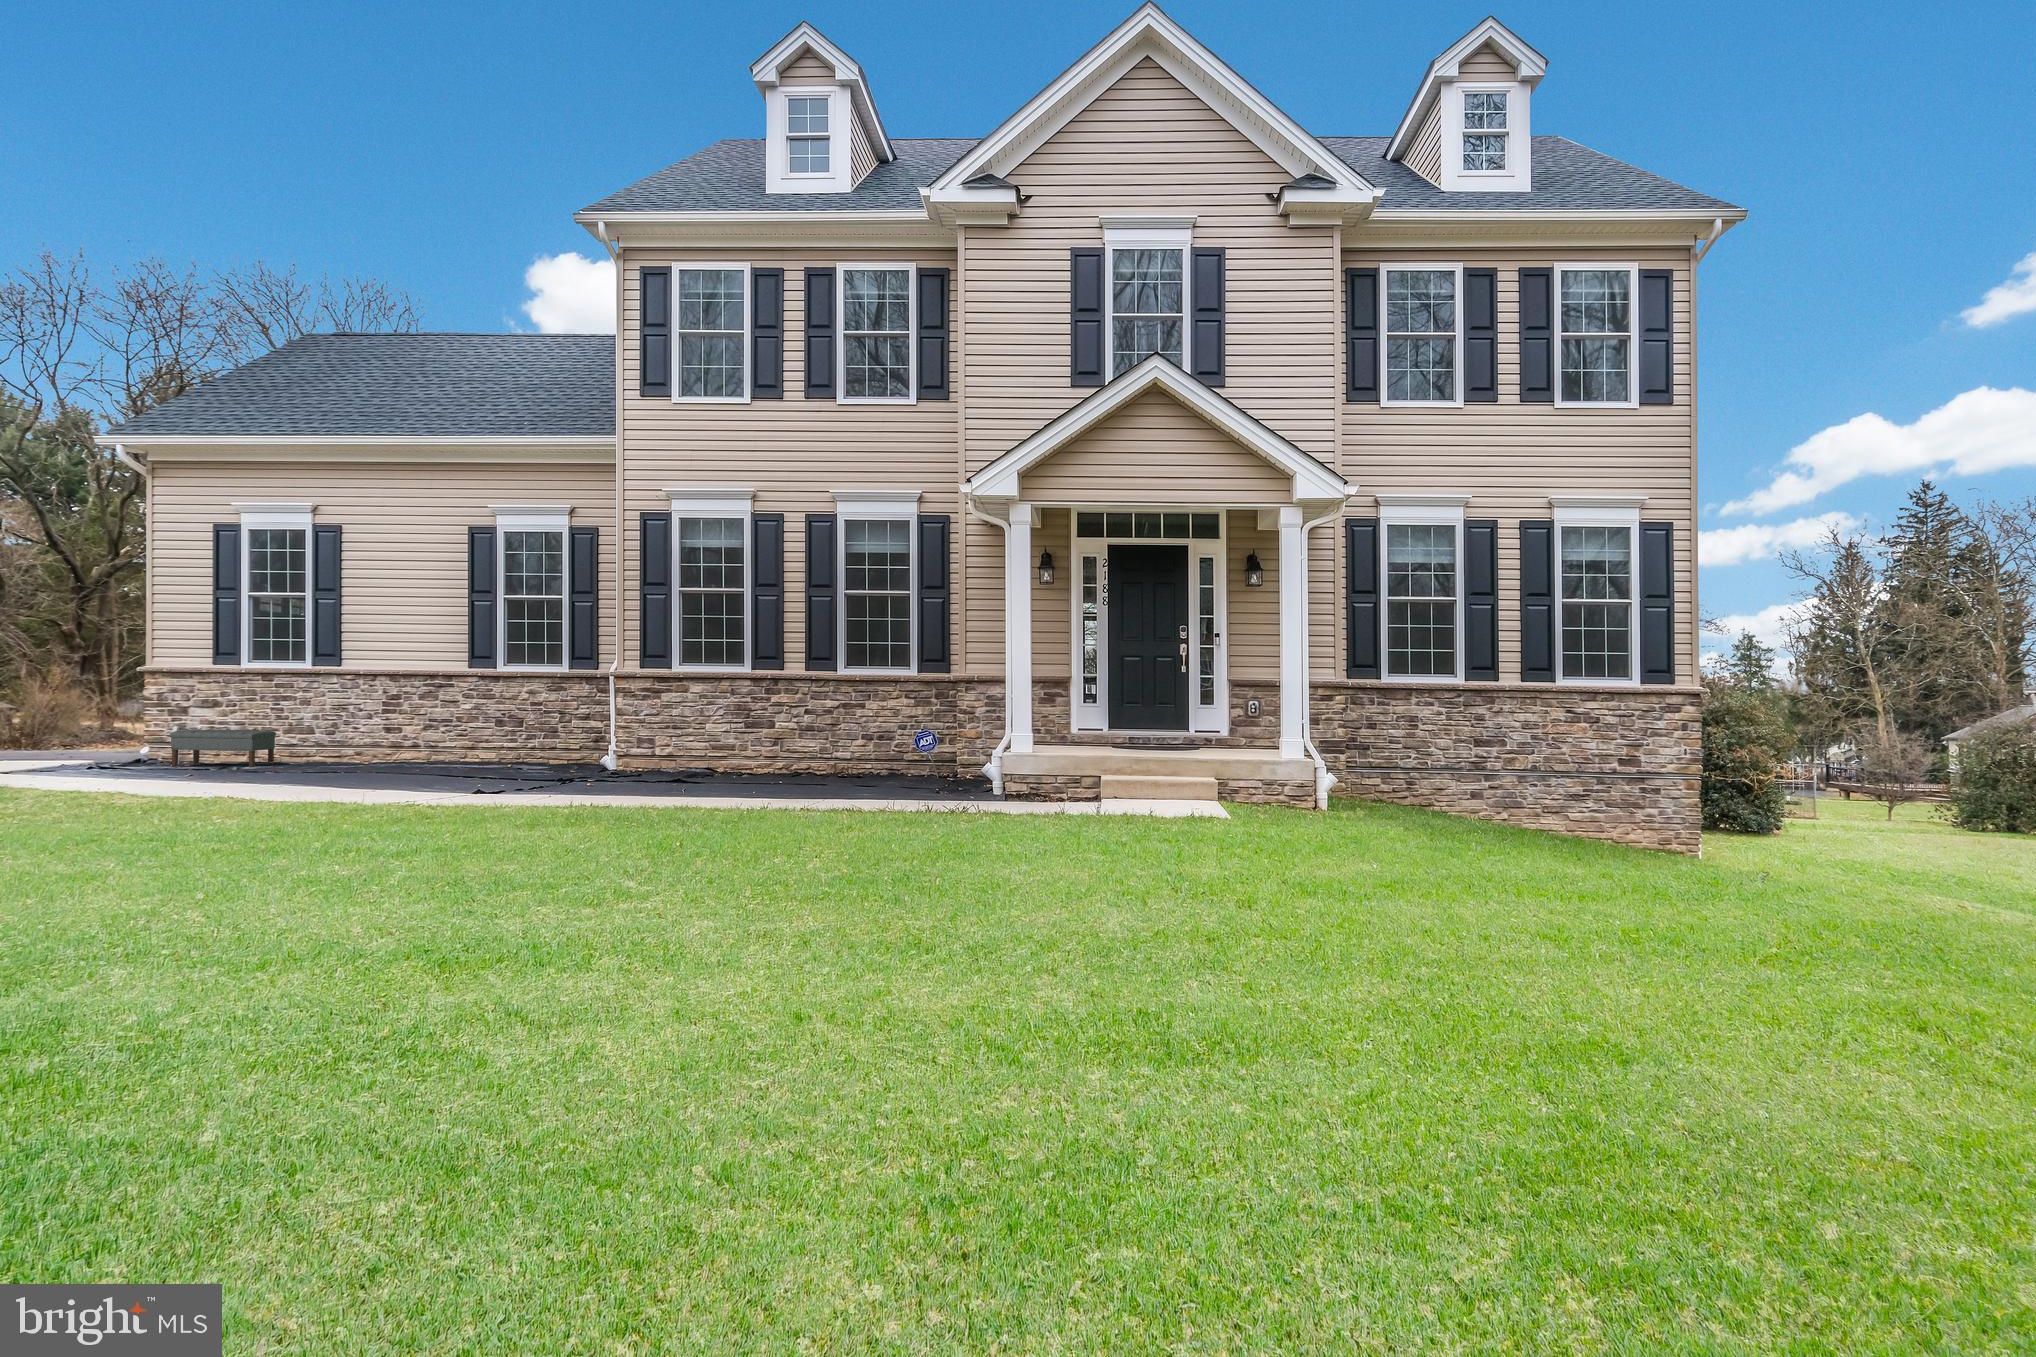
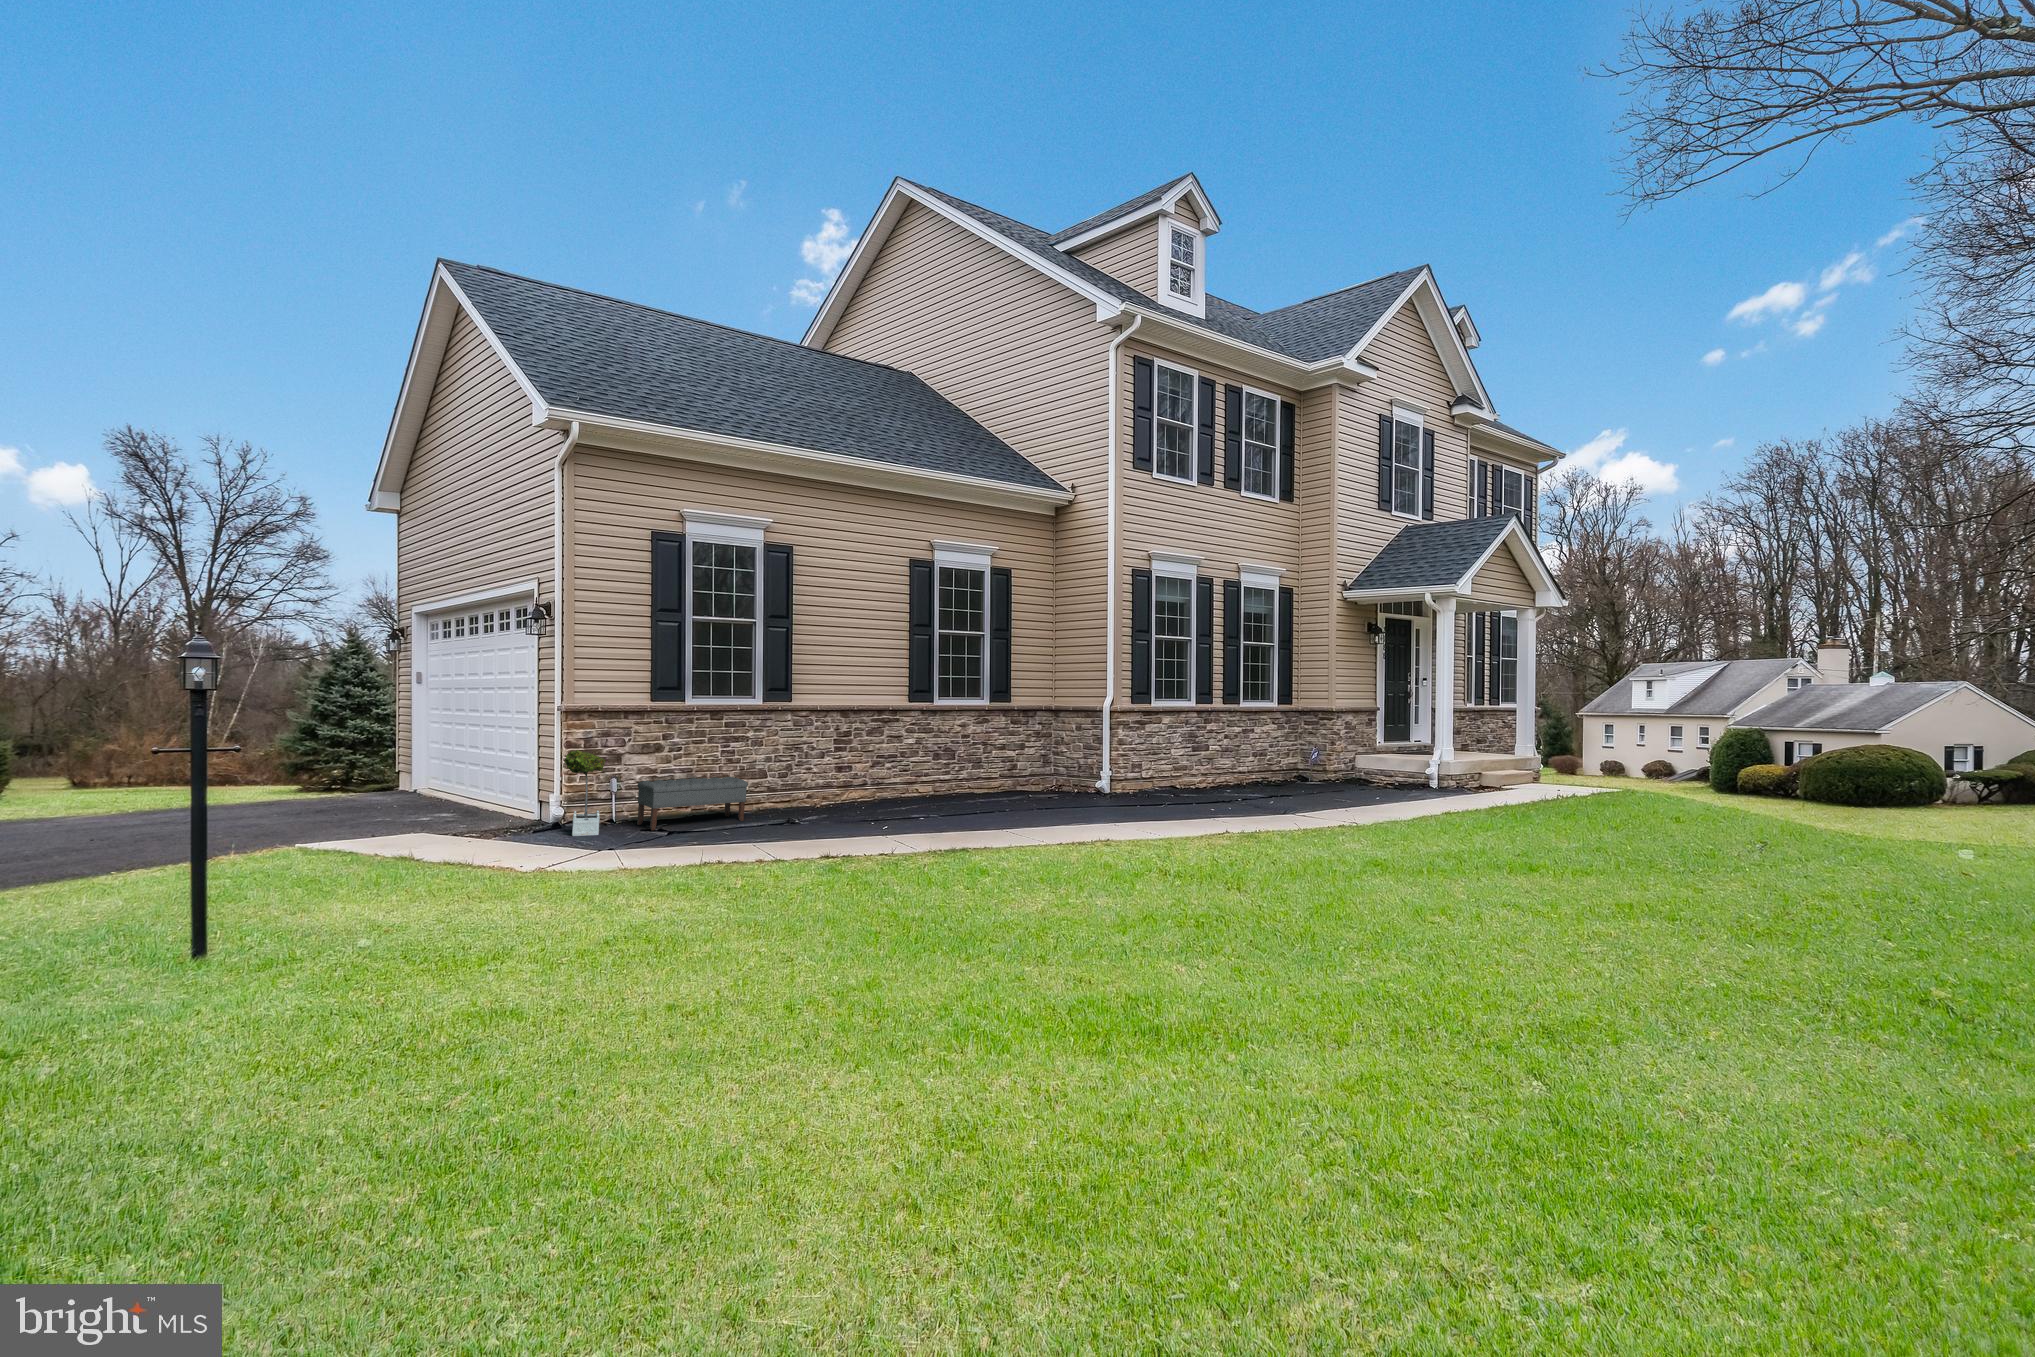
potted tree: none [128,702,164,767] -> present [565,750,606,836]

